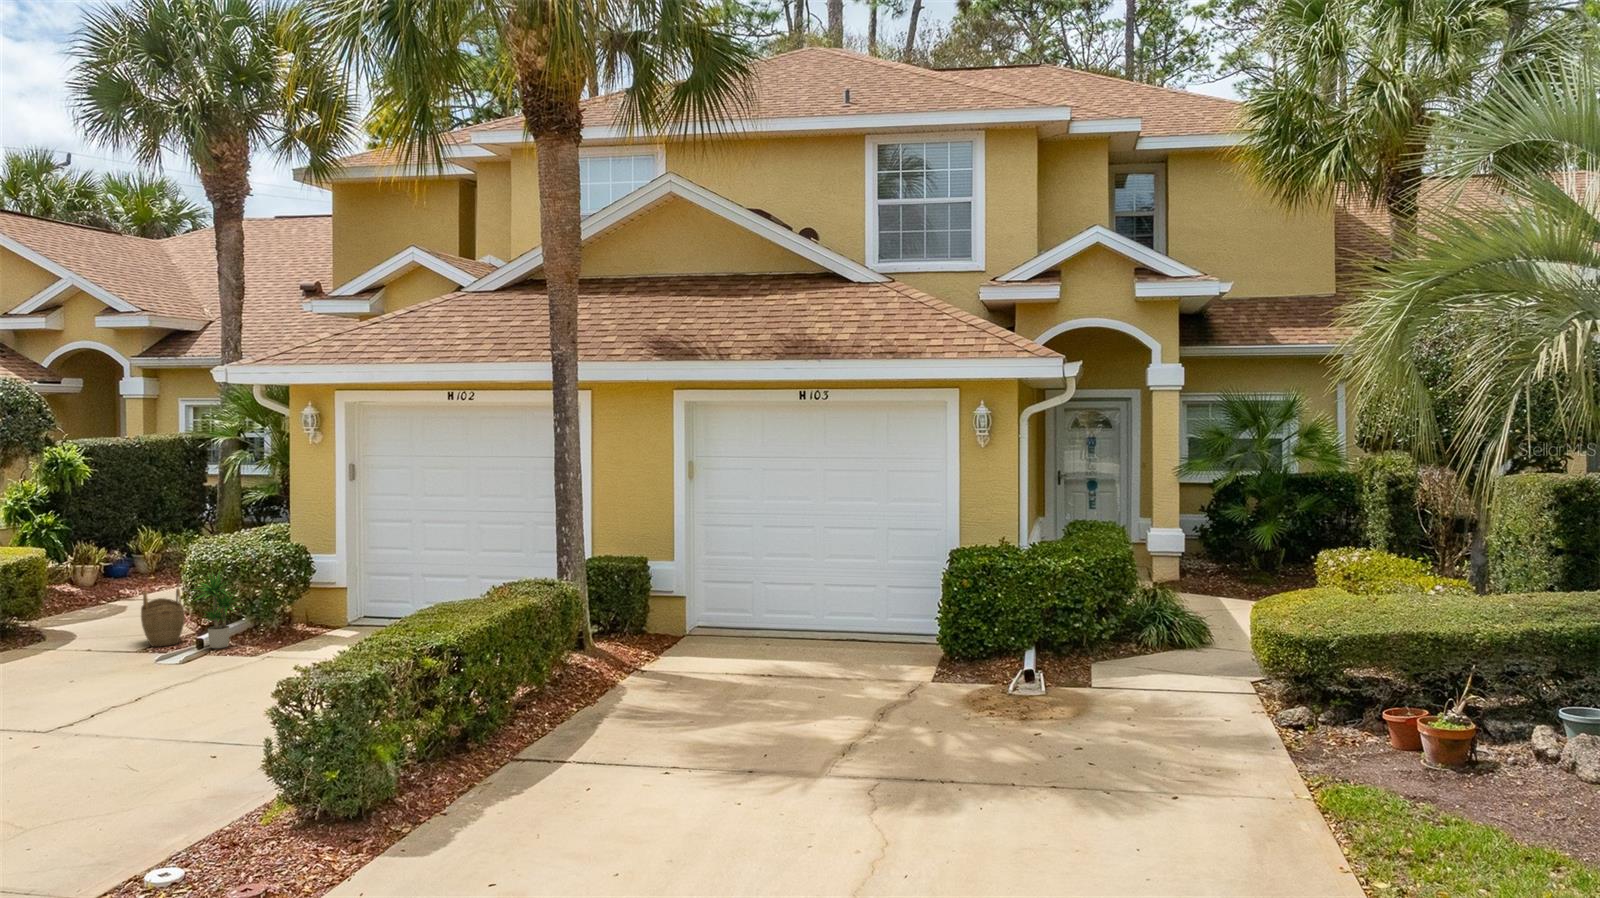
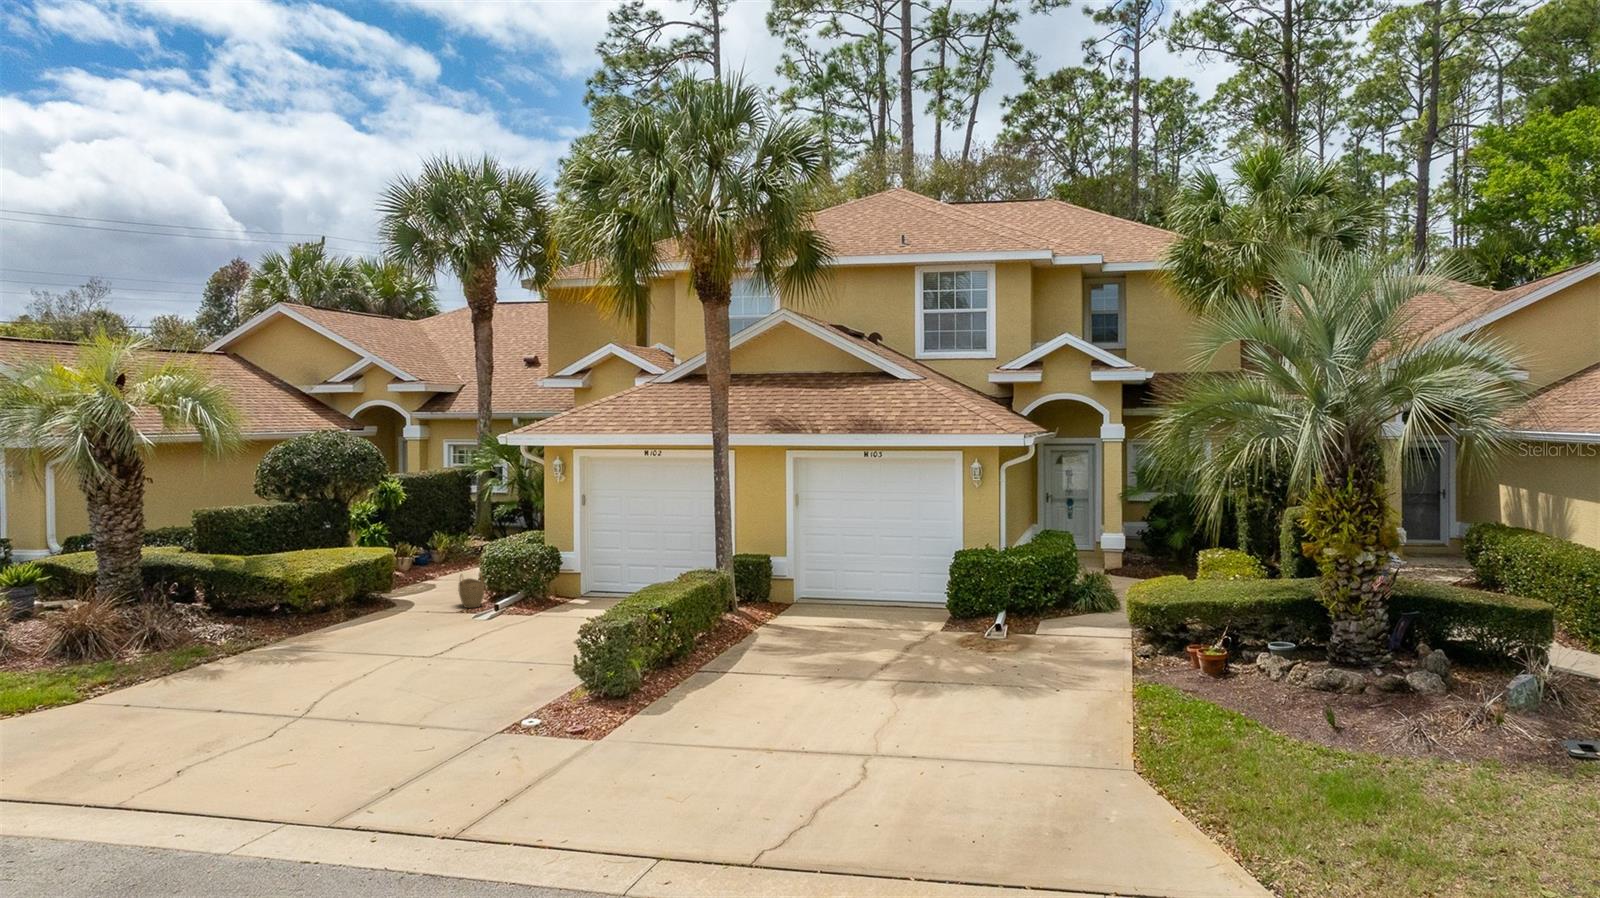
potted plant: present [196,571,241,648] -> none [490,560,523,610]

